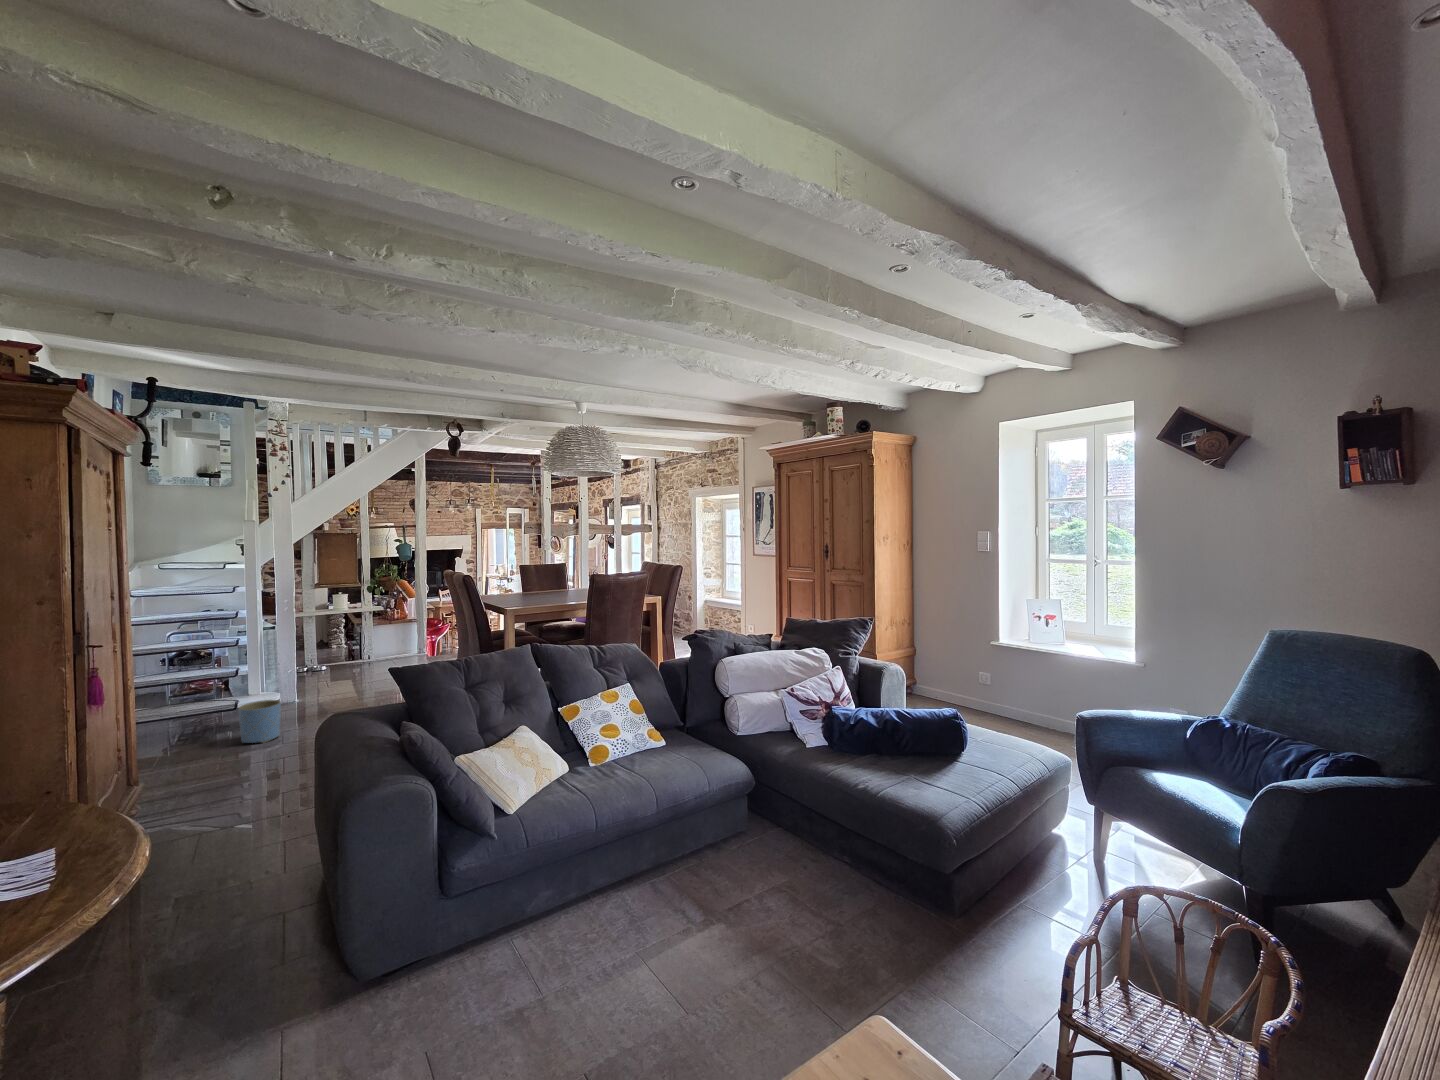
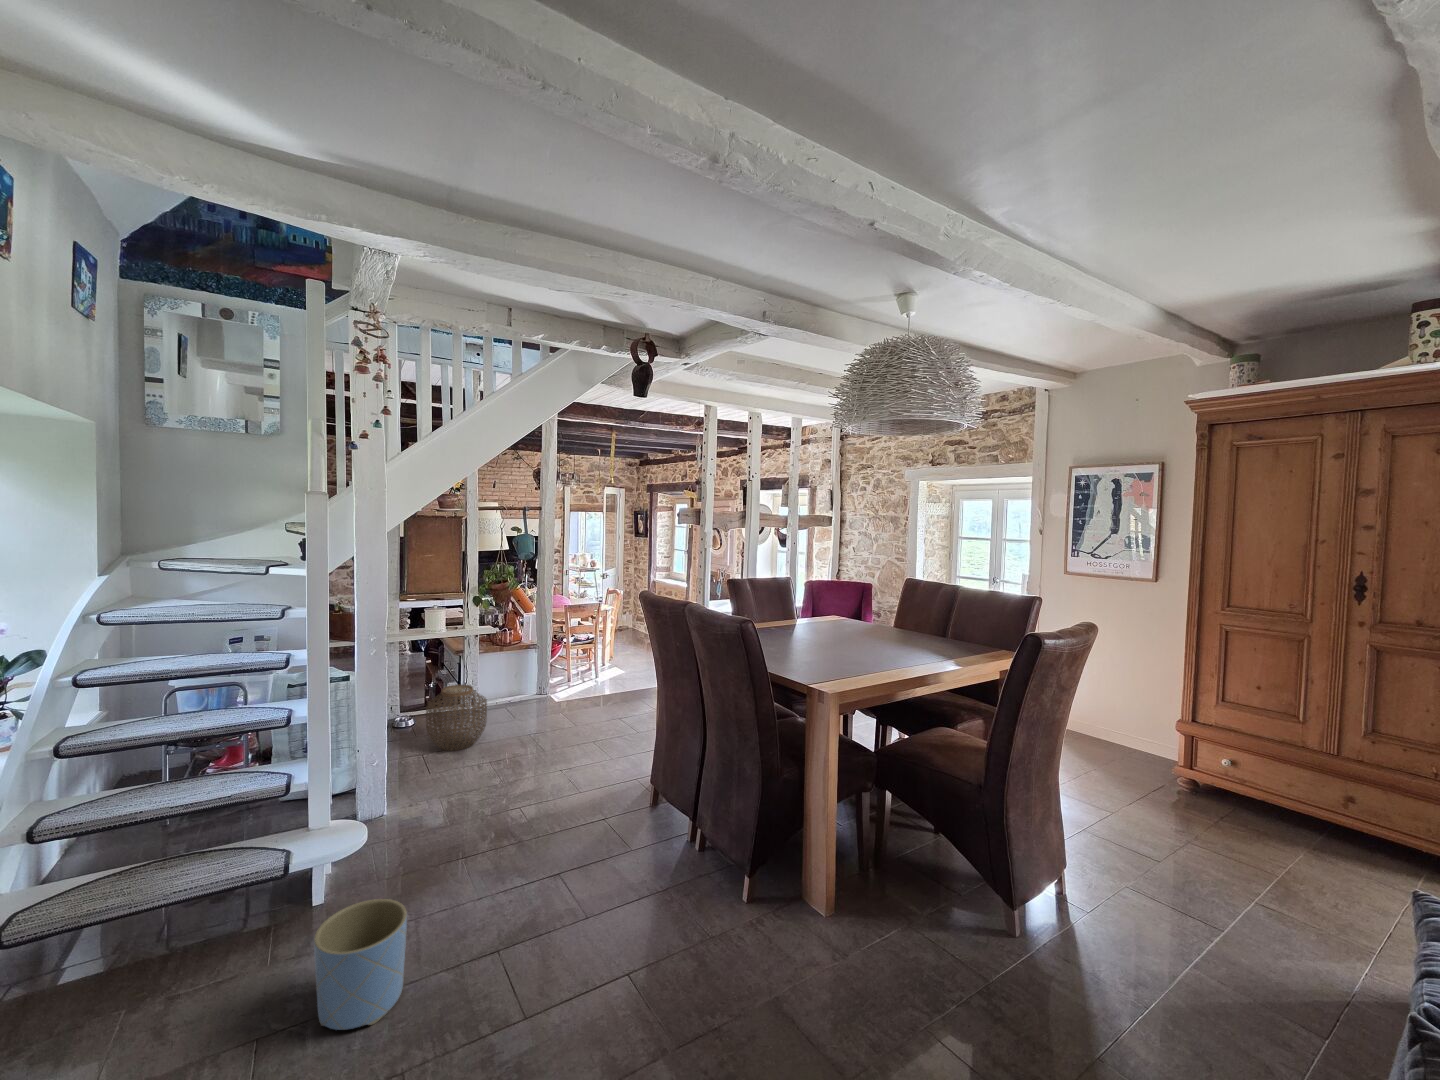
woven basket: none [329,637,369,676] -> present [426,684,487,751]

